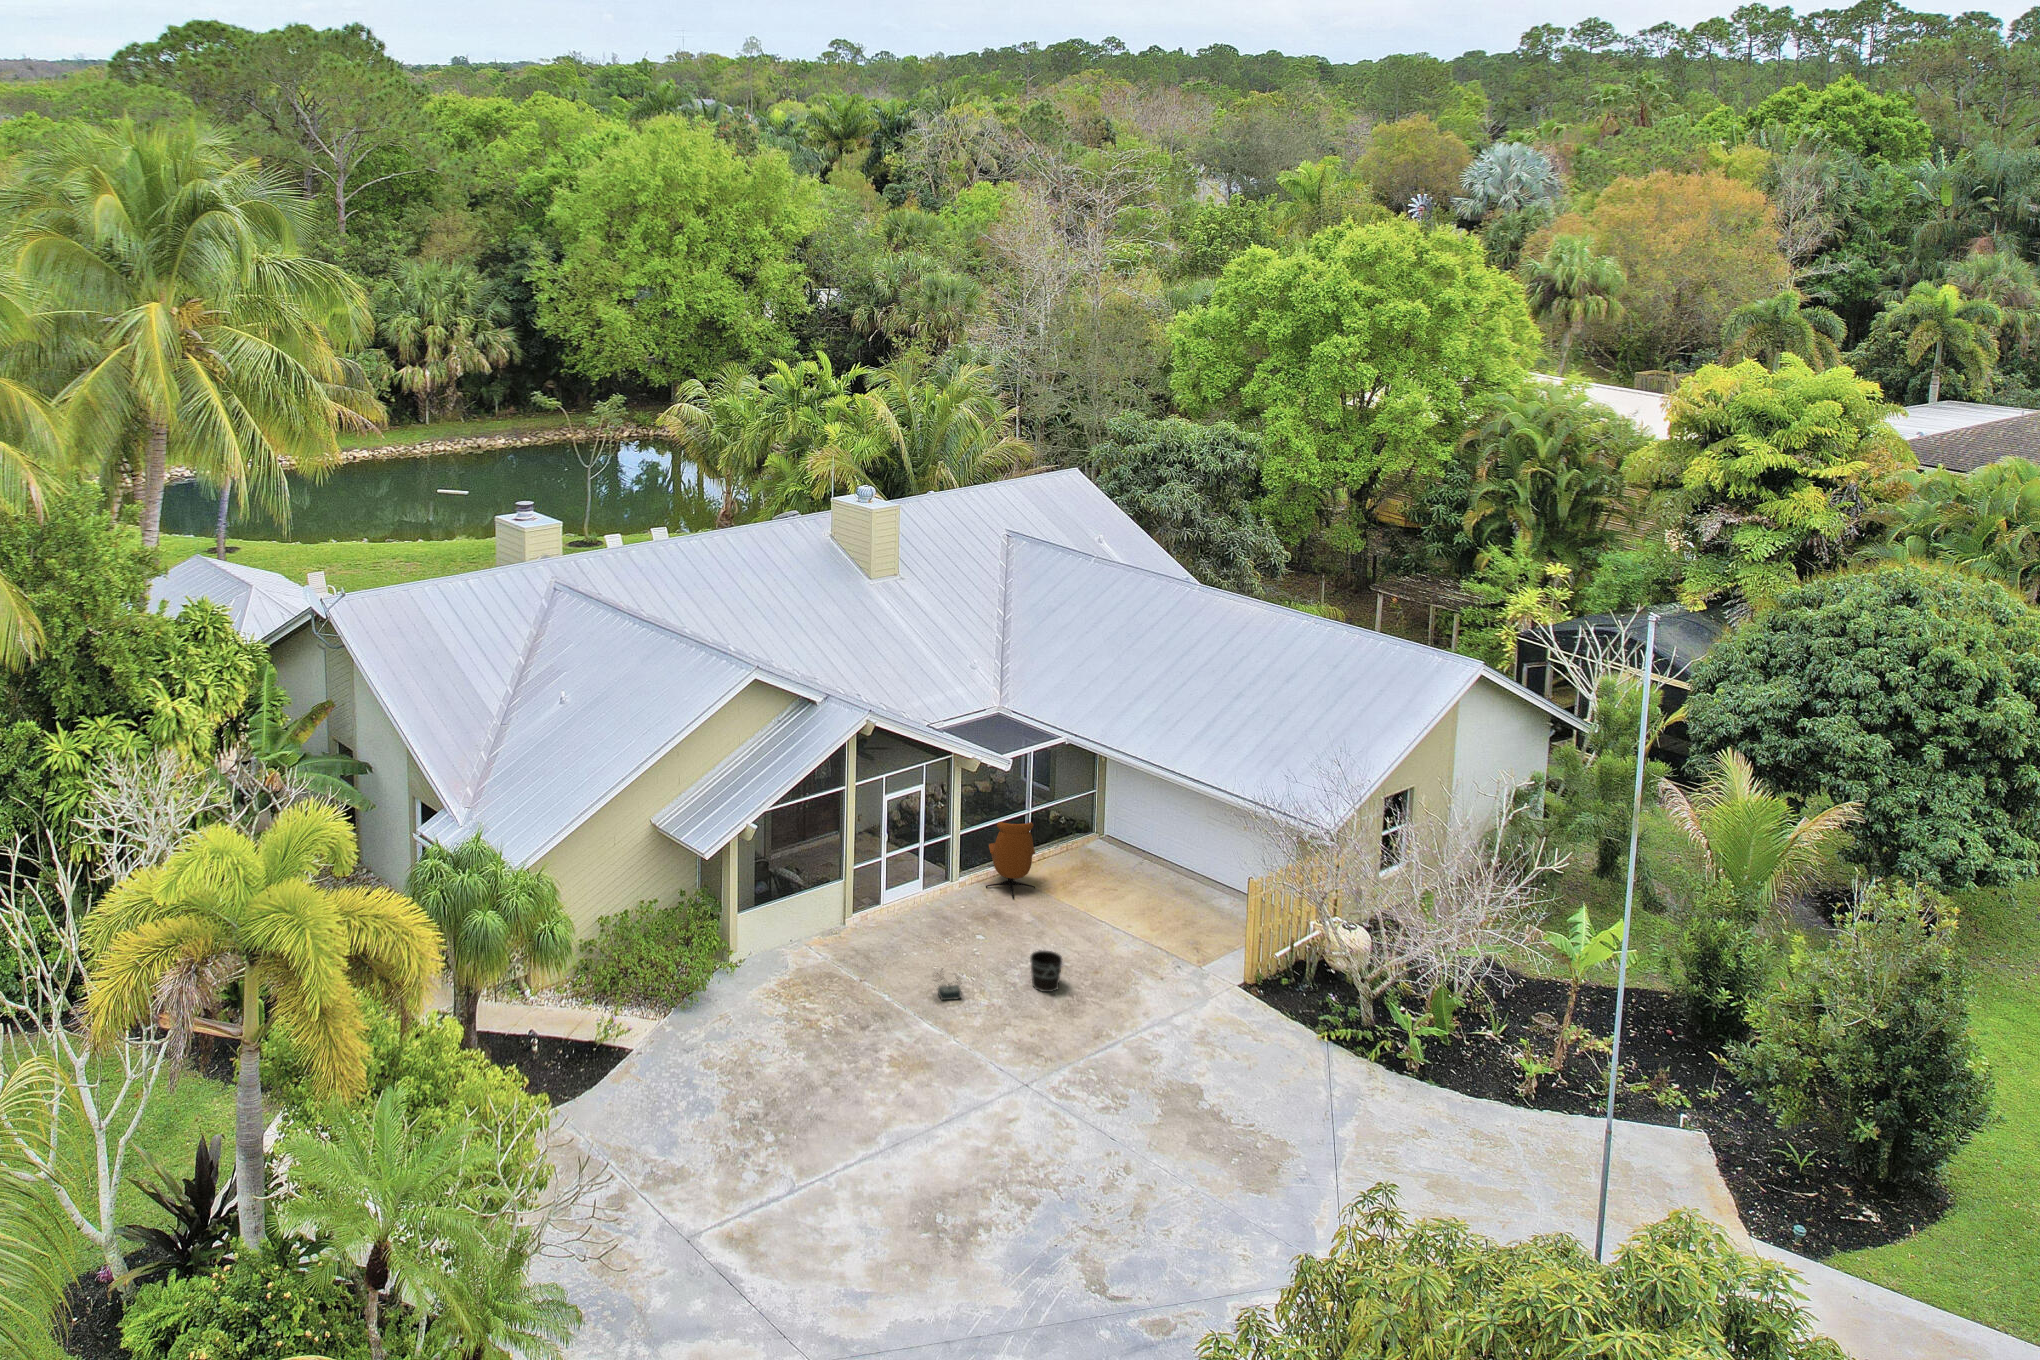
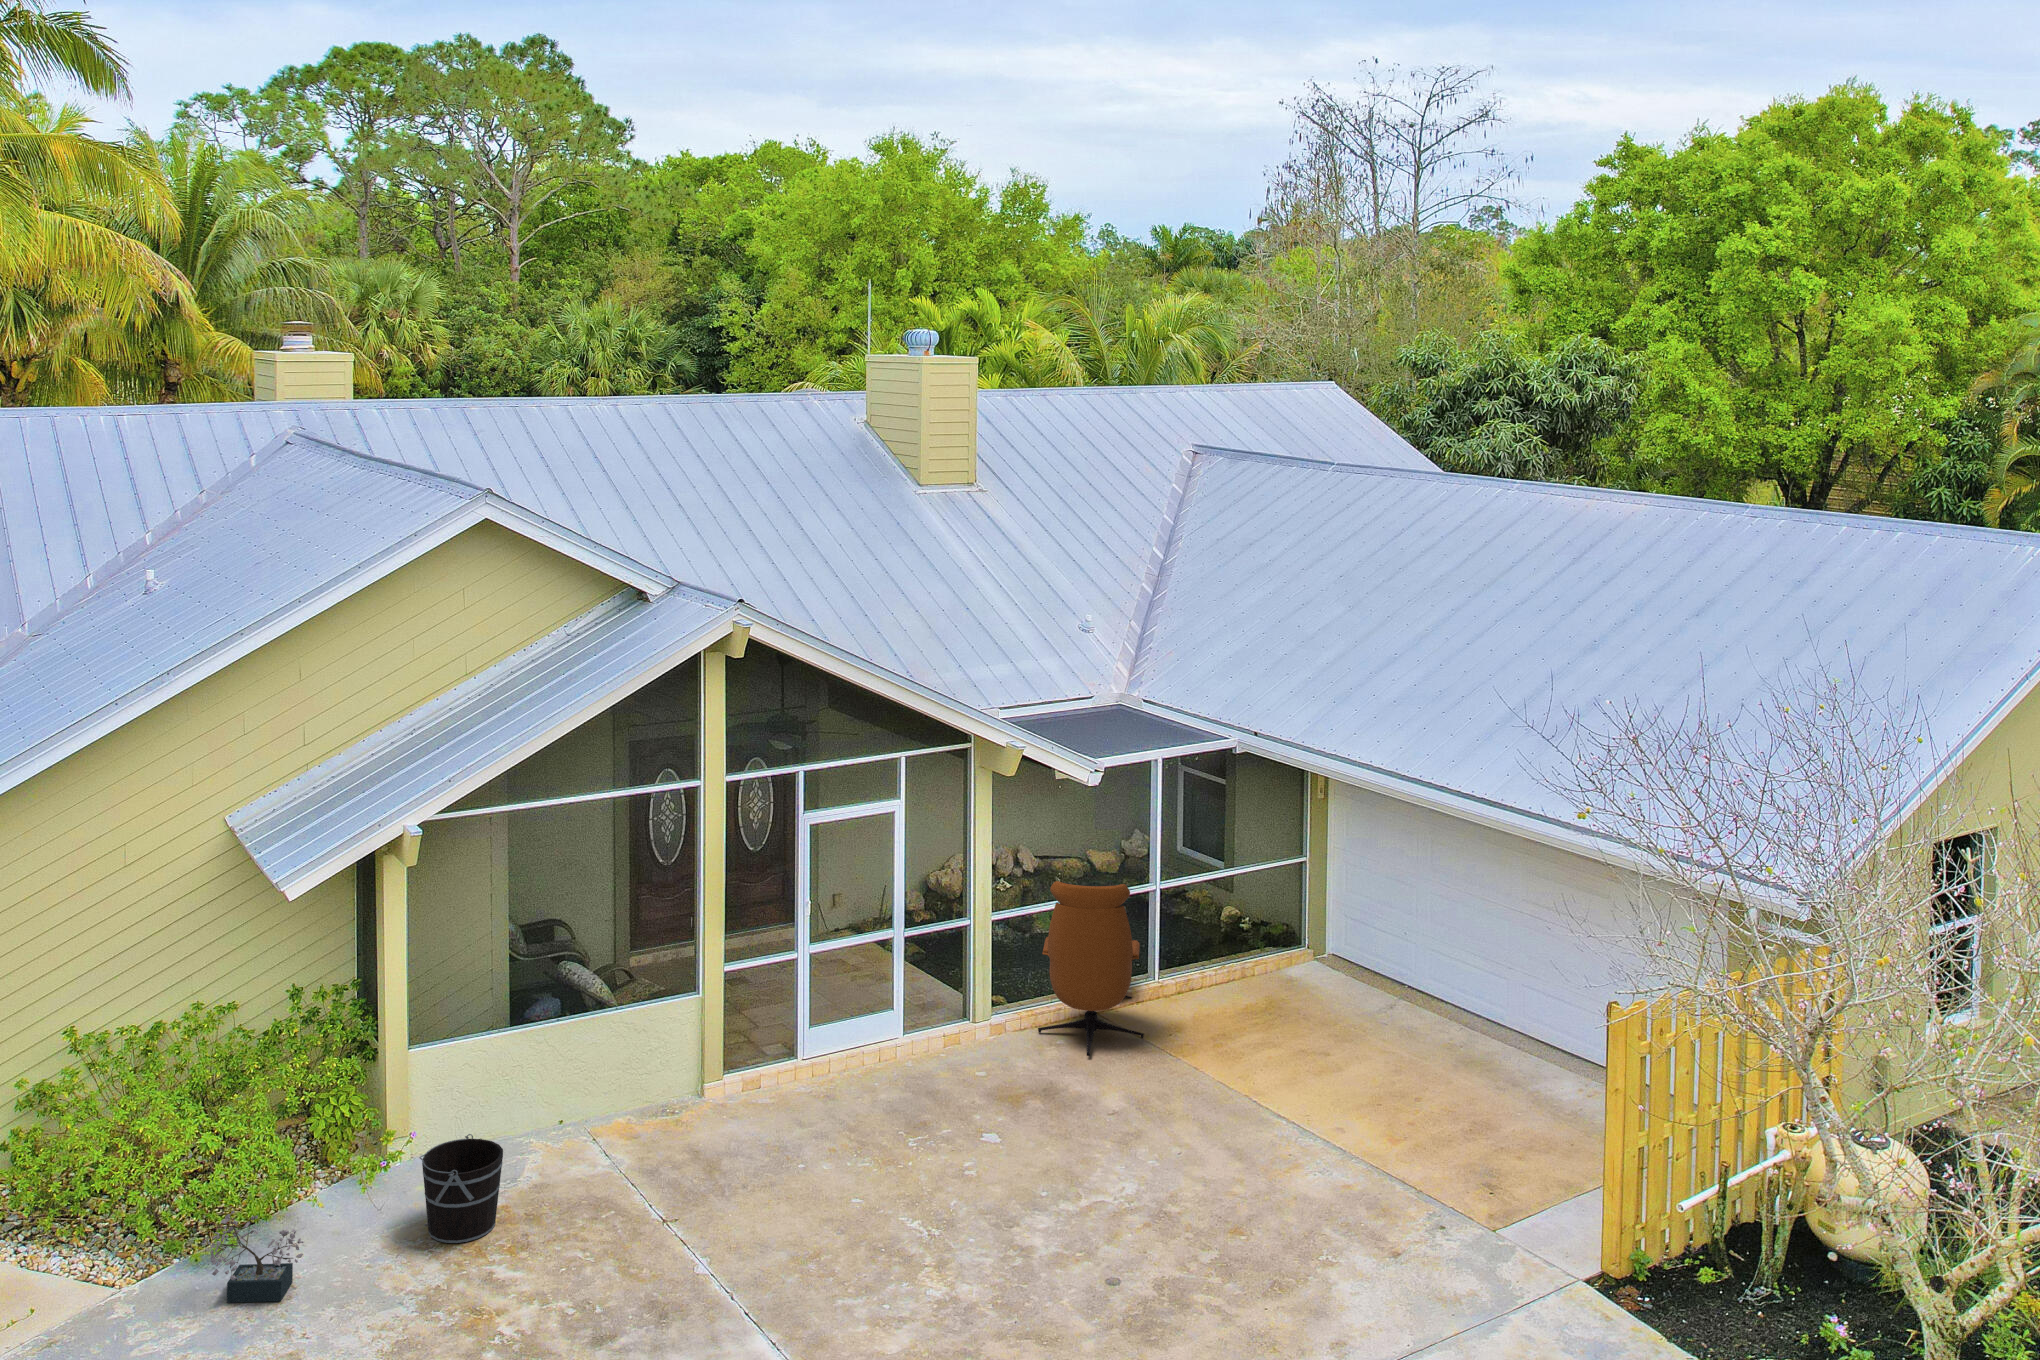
bucket: present [1030,950,1062,992] -> present [419,1134,503,1243]
decorative plant: present [935,968,963,1000] -> present [208,1211,304,1303]

